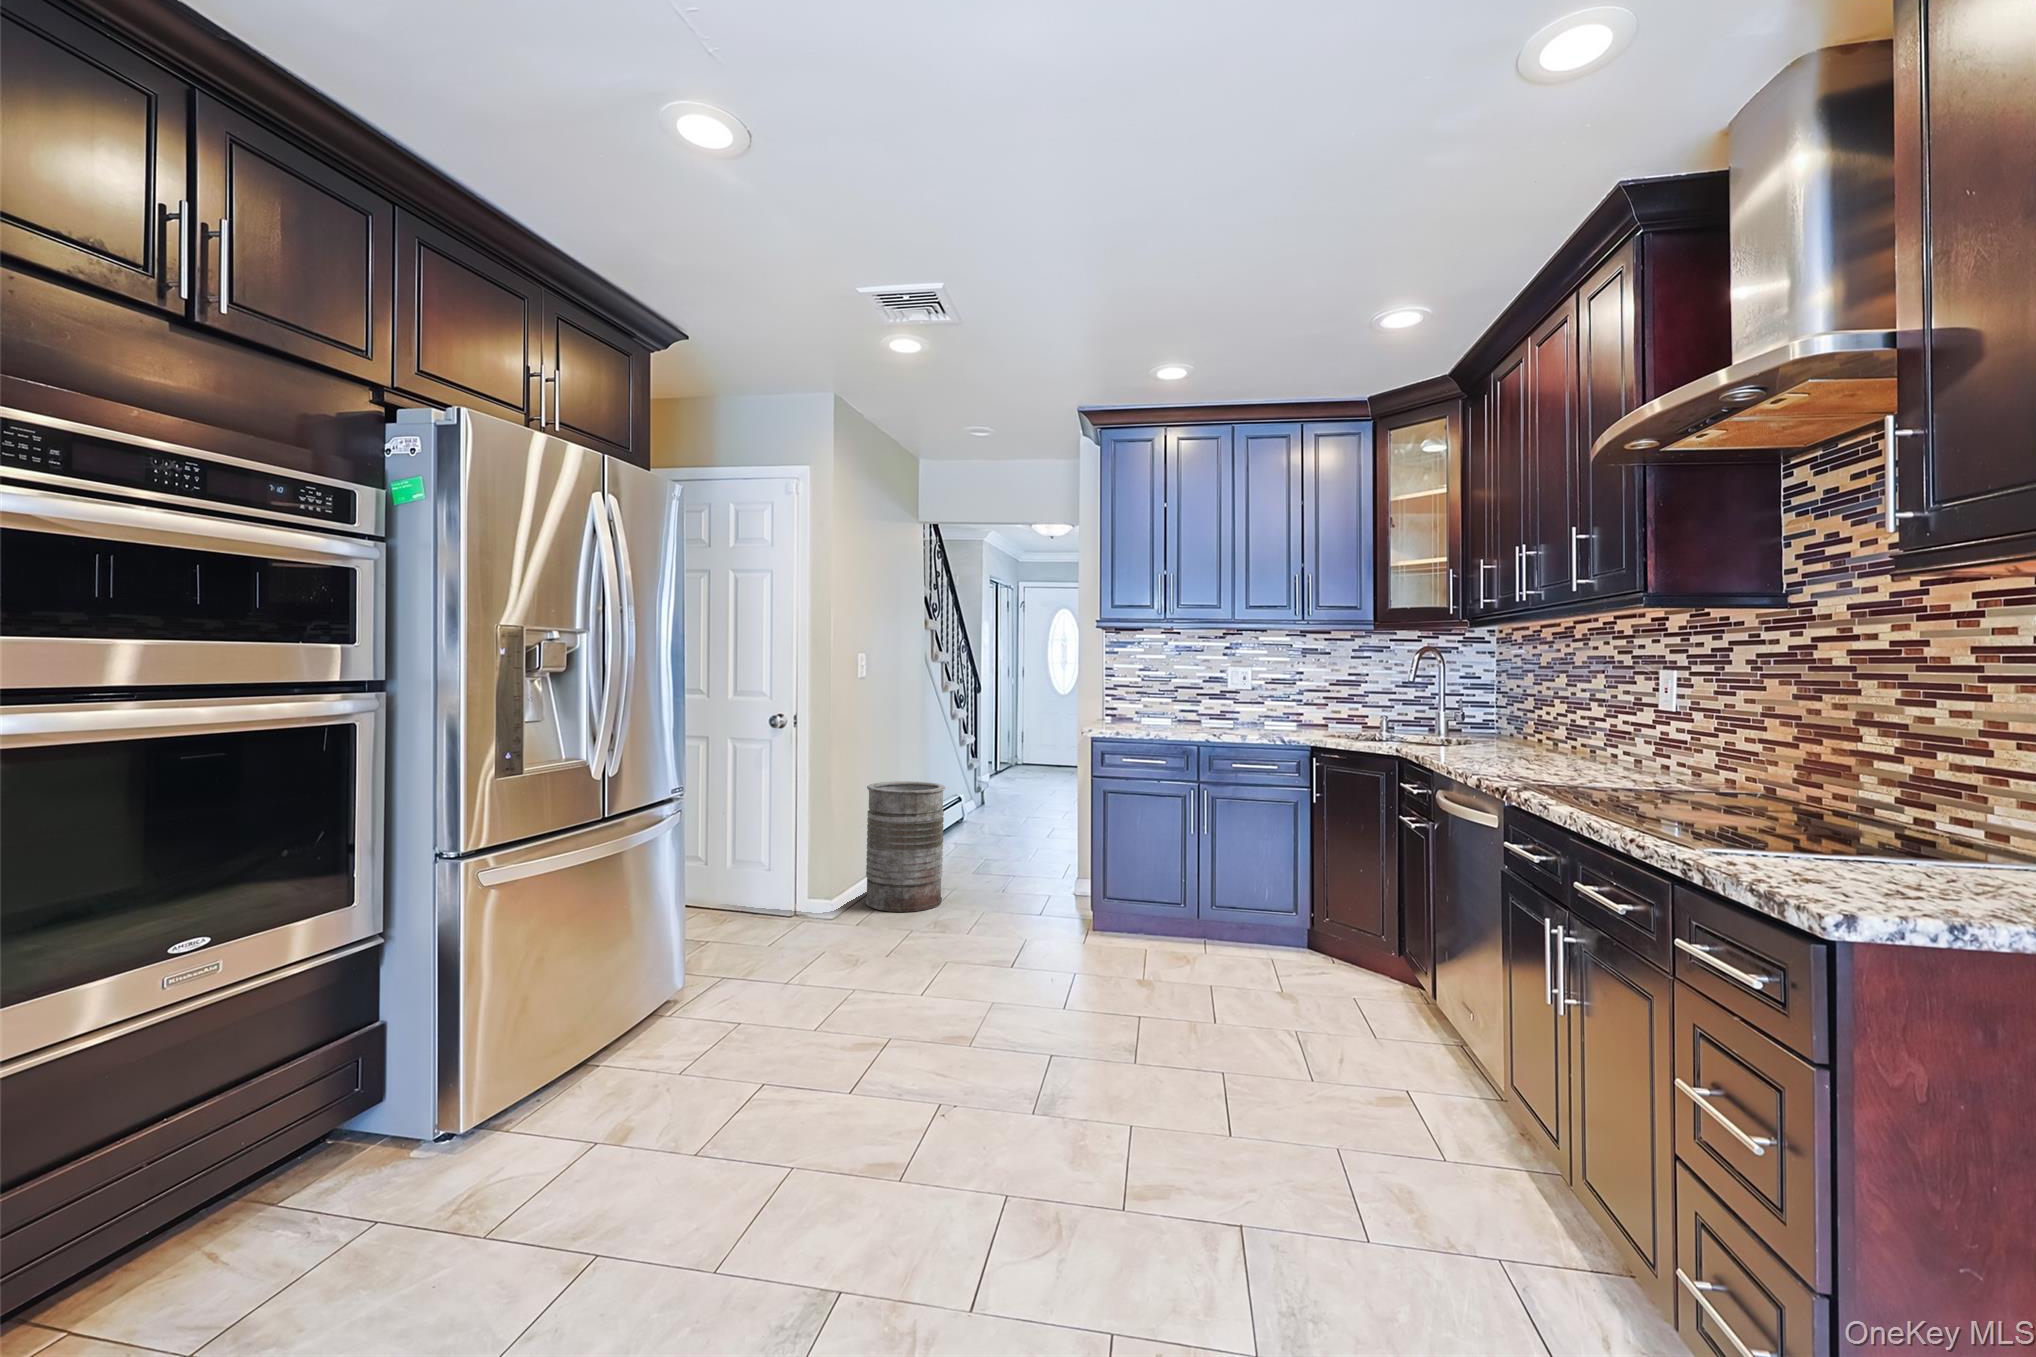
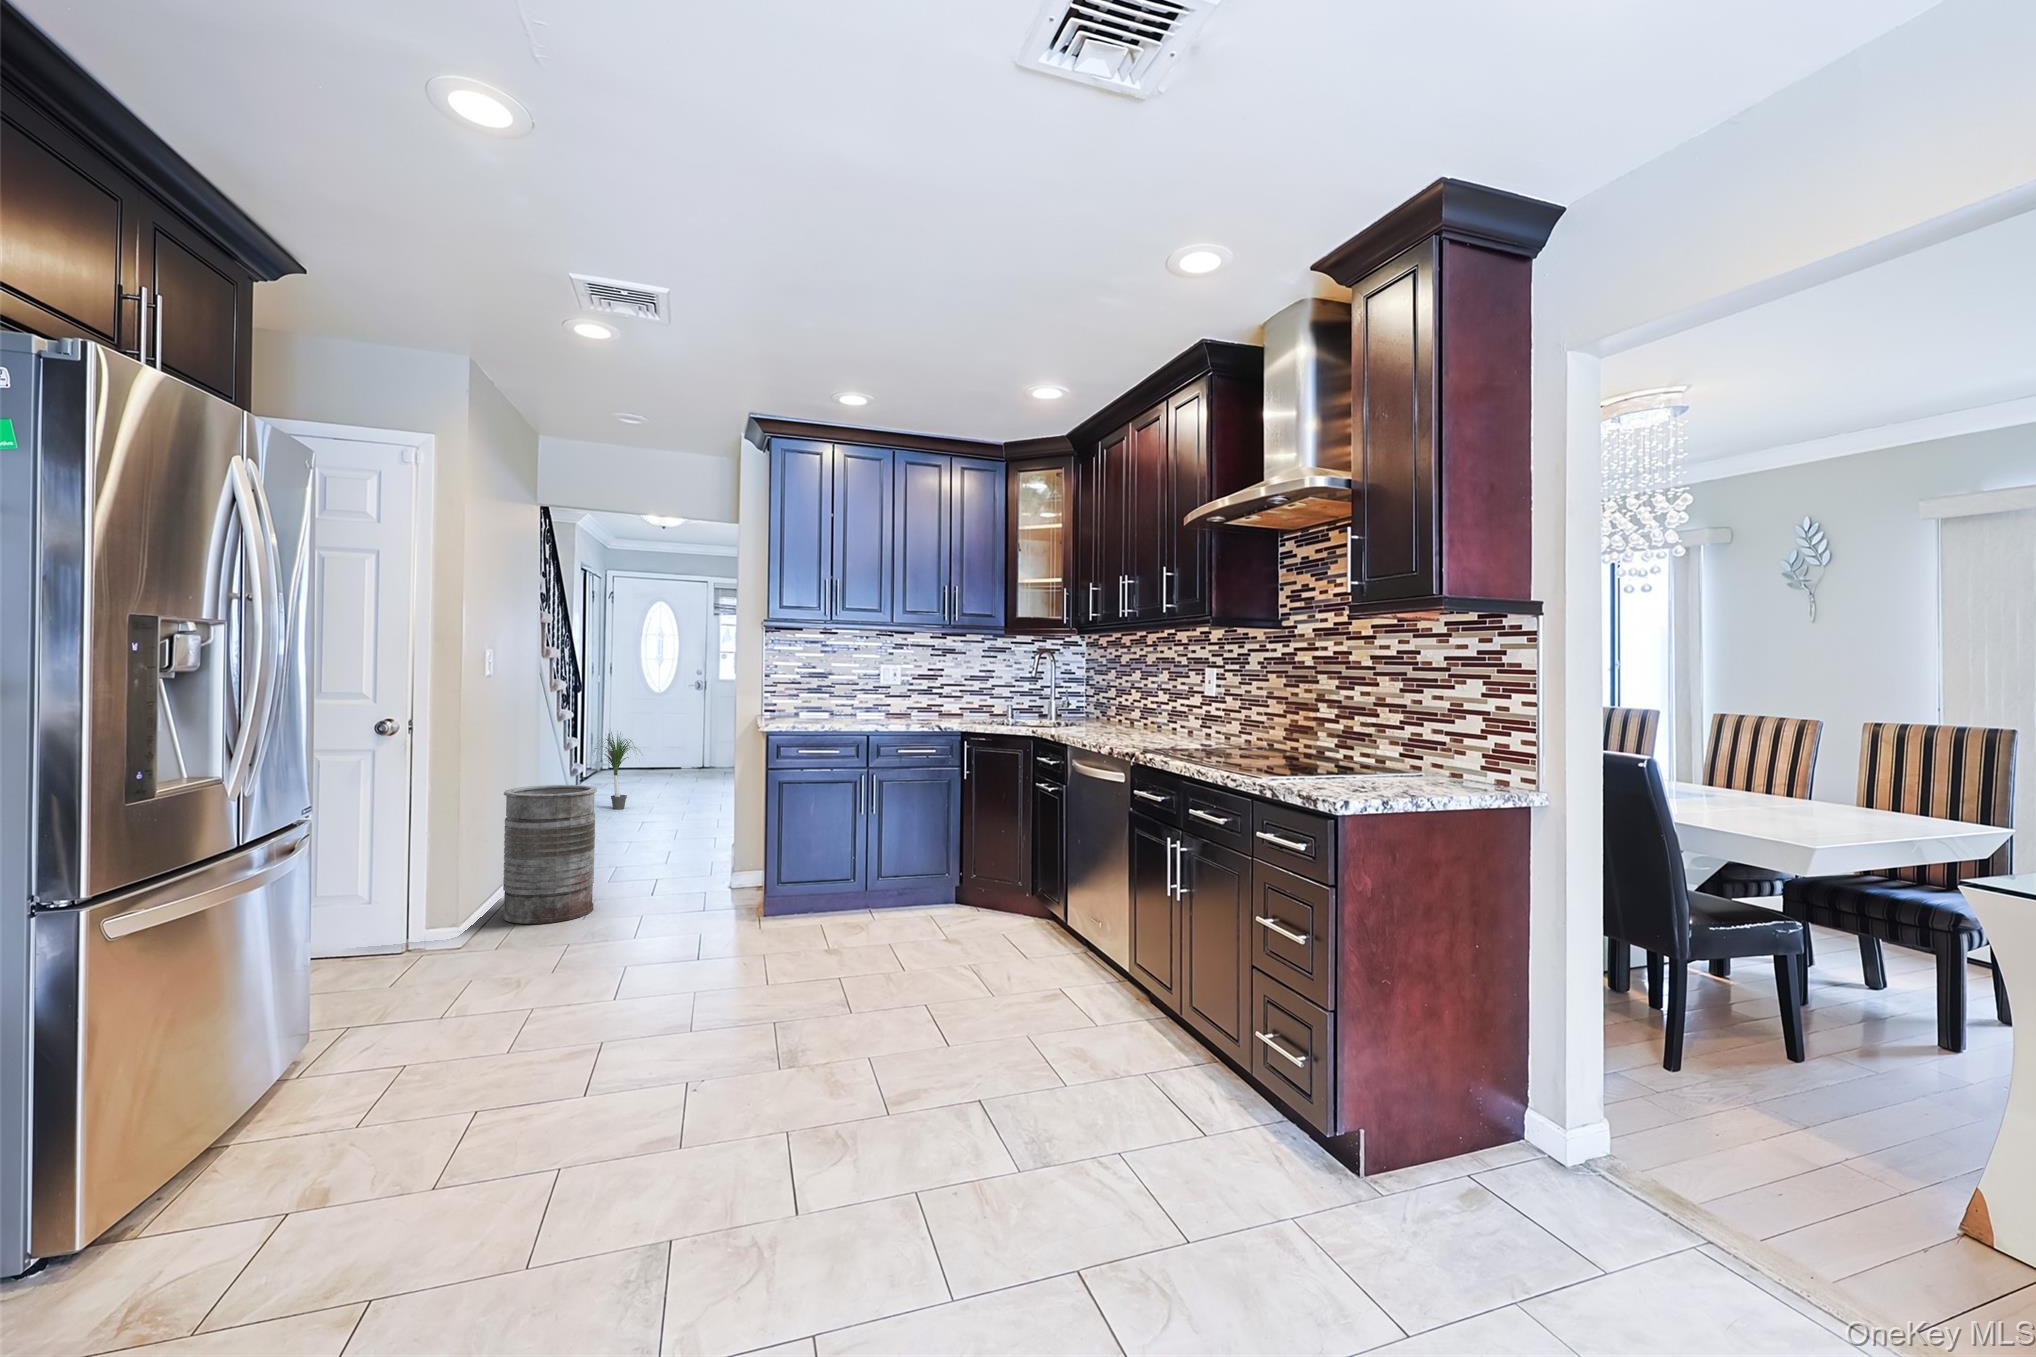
potted plant: none [991,728,1042,806] -> present [595,732,636,809]

